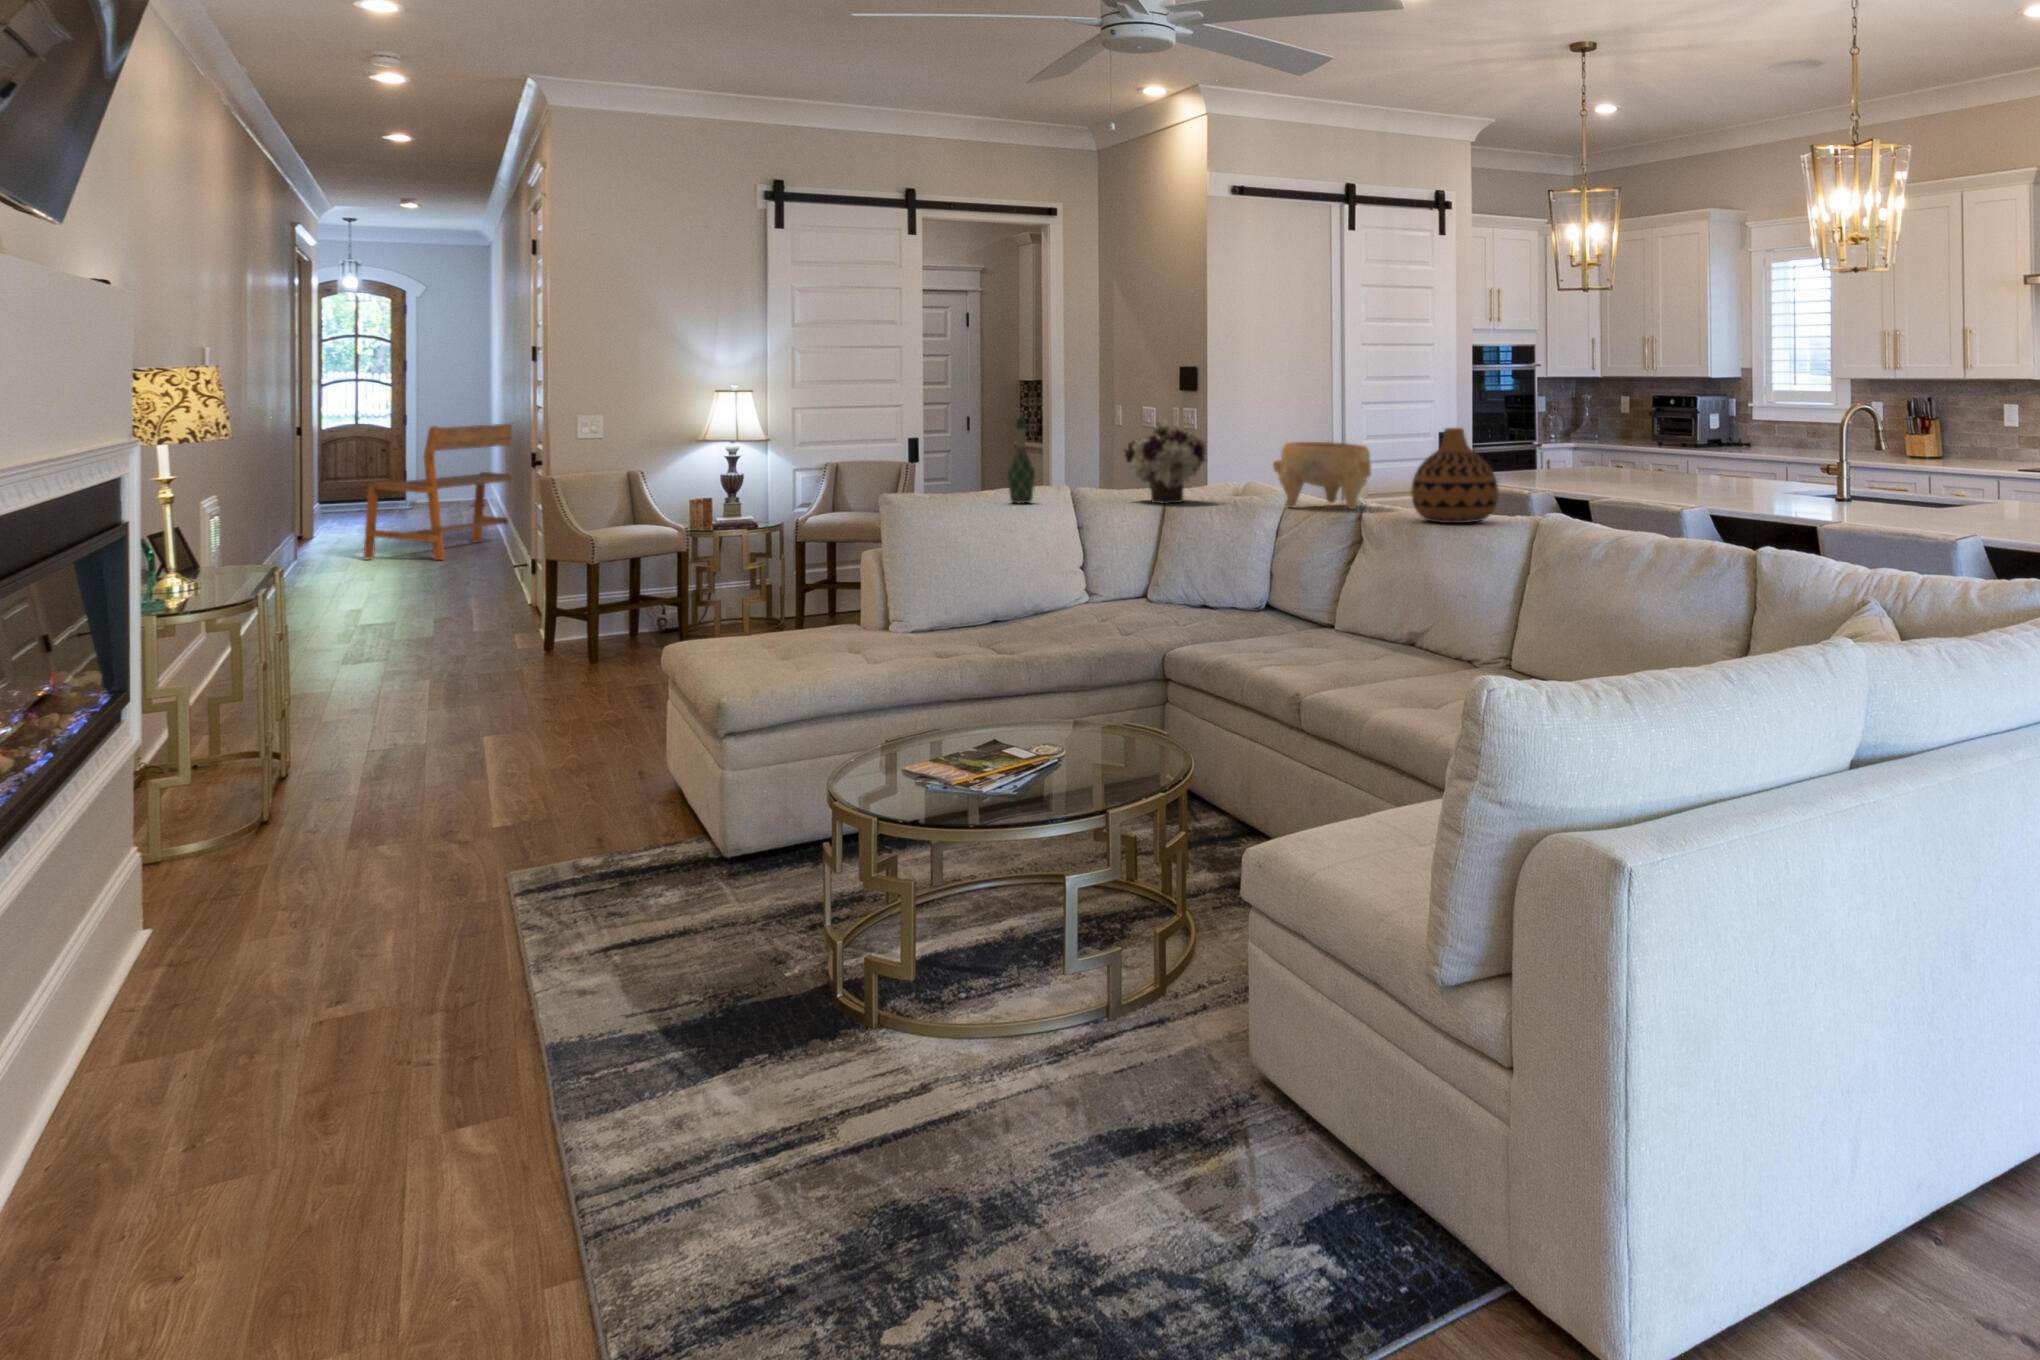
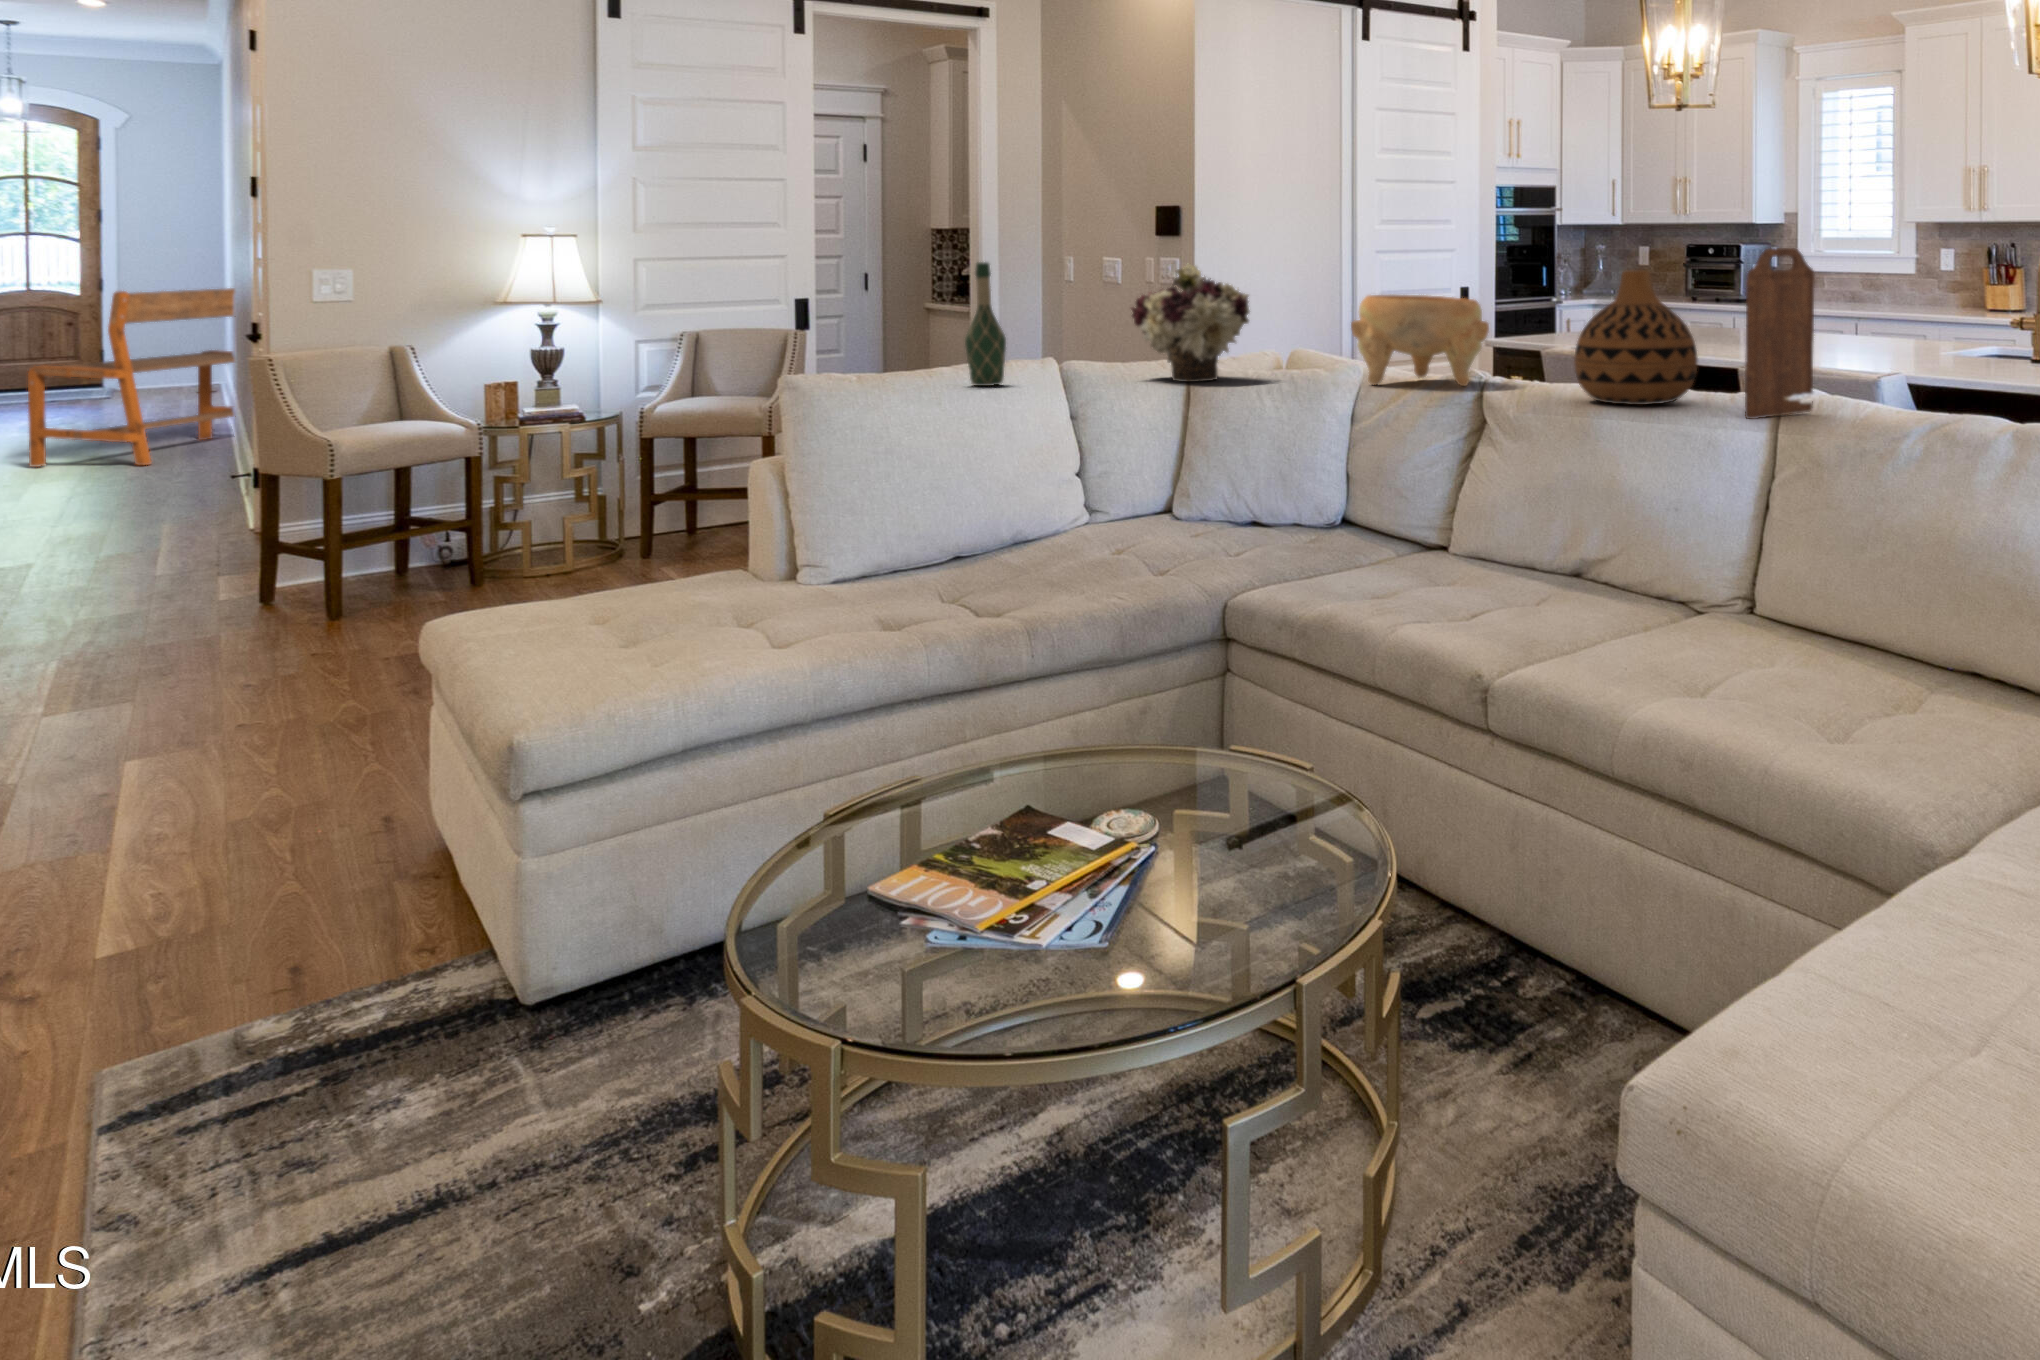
cutting board: none [1507,414,1566,533] -> present [1745,248,1815,419]

